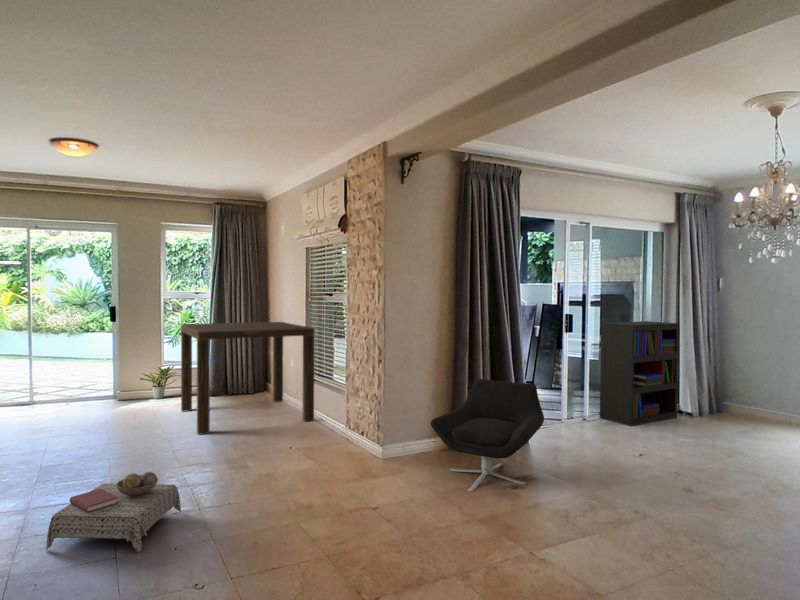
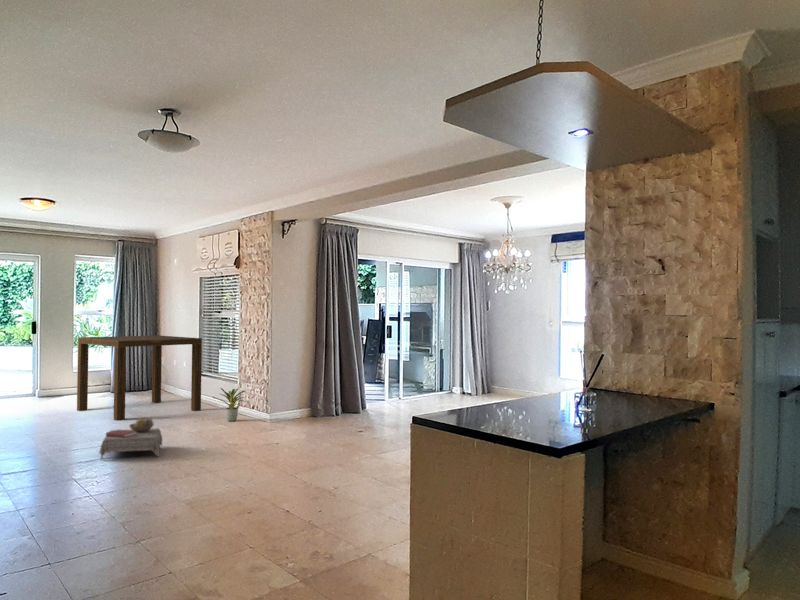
bookshelf: present [600,321,679,426] -> none [410,332,461,403]
potted plant: present [140,366,180,399] -> present [213,388,245,421]
lounge chair: present [430,379,544,491] -> none [306,368,375,430]

